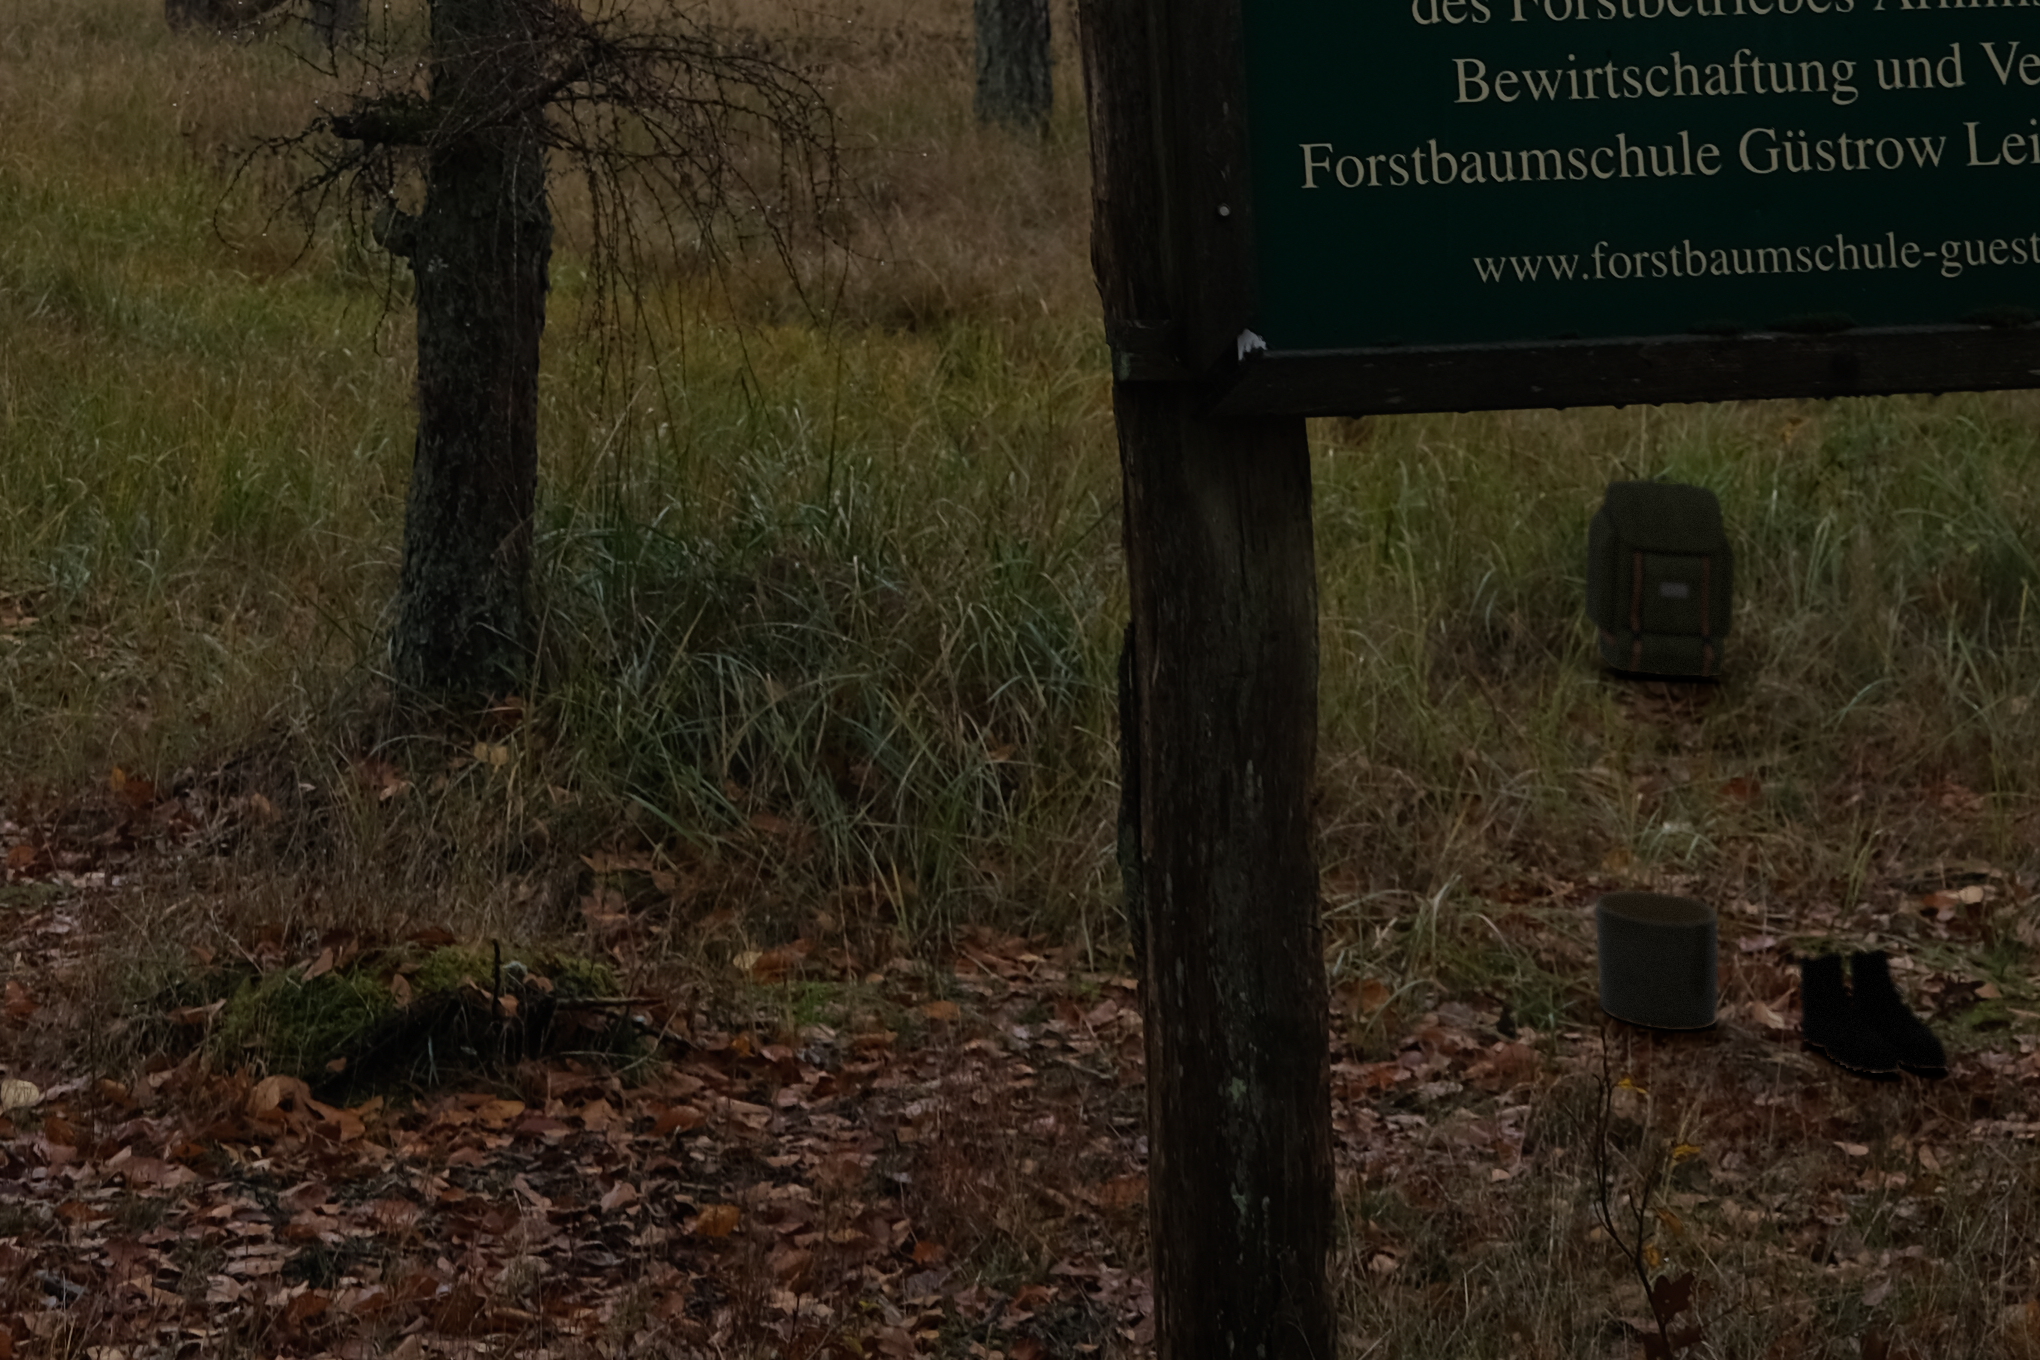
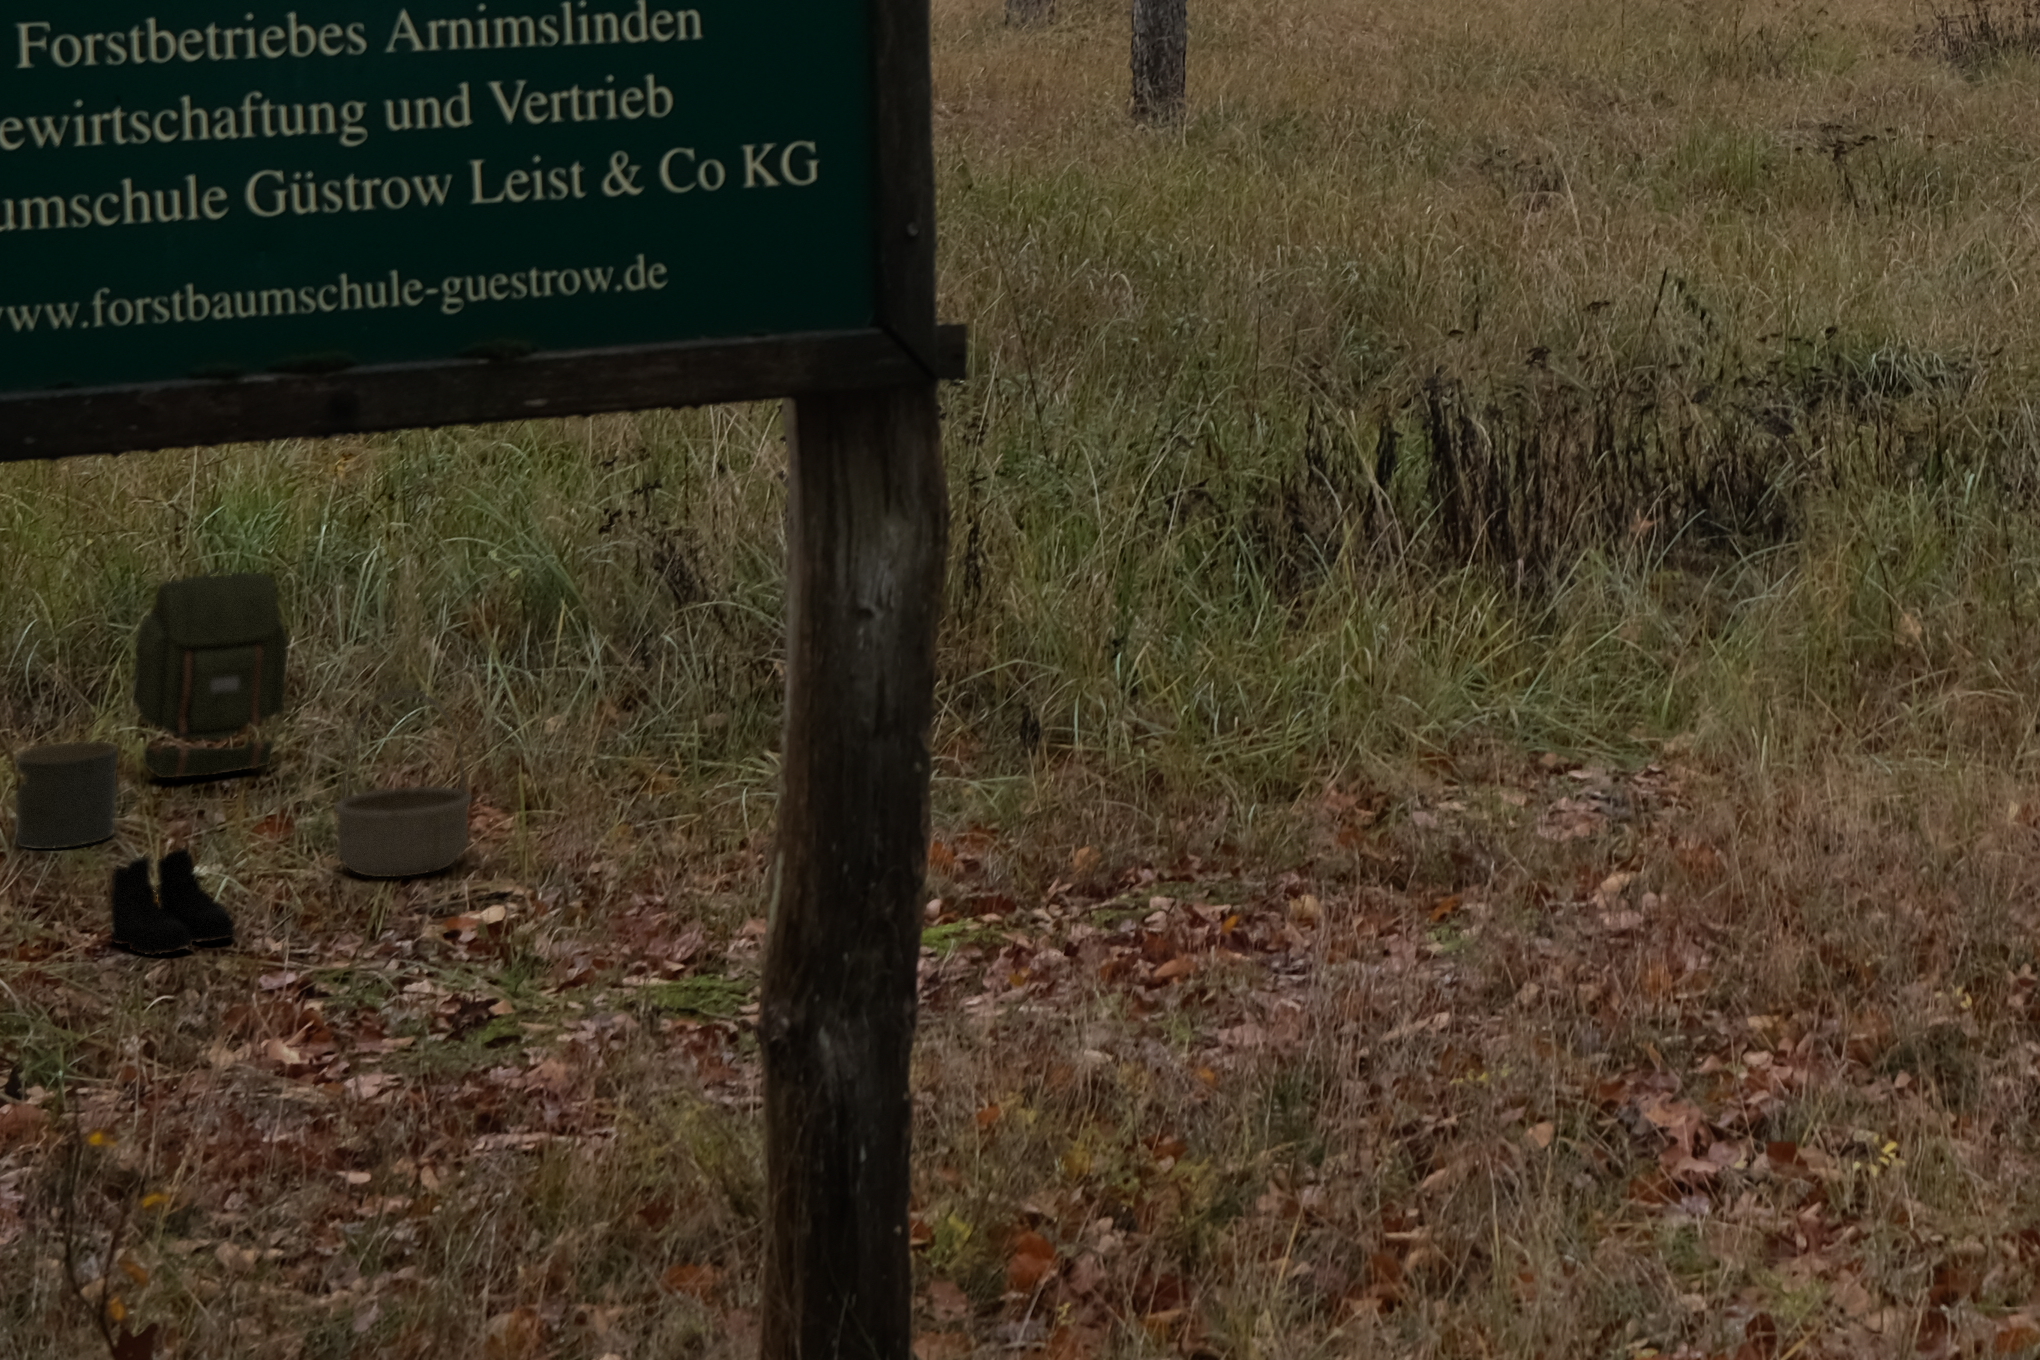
basket: none [1793,632,1937,822] -> present [335,691,472,877]
planter: present [1596,891,1718,1030] -> present [16,741,118,849]
boots: present [1798,949,1948,1074] -> present [111,847,235,955]

